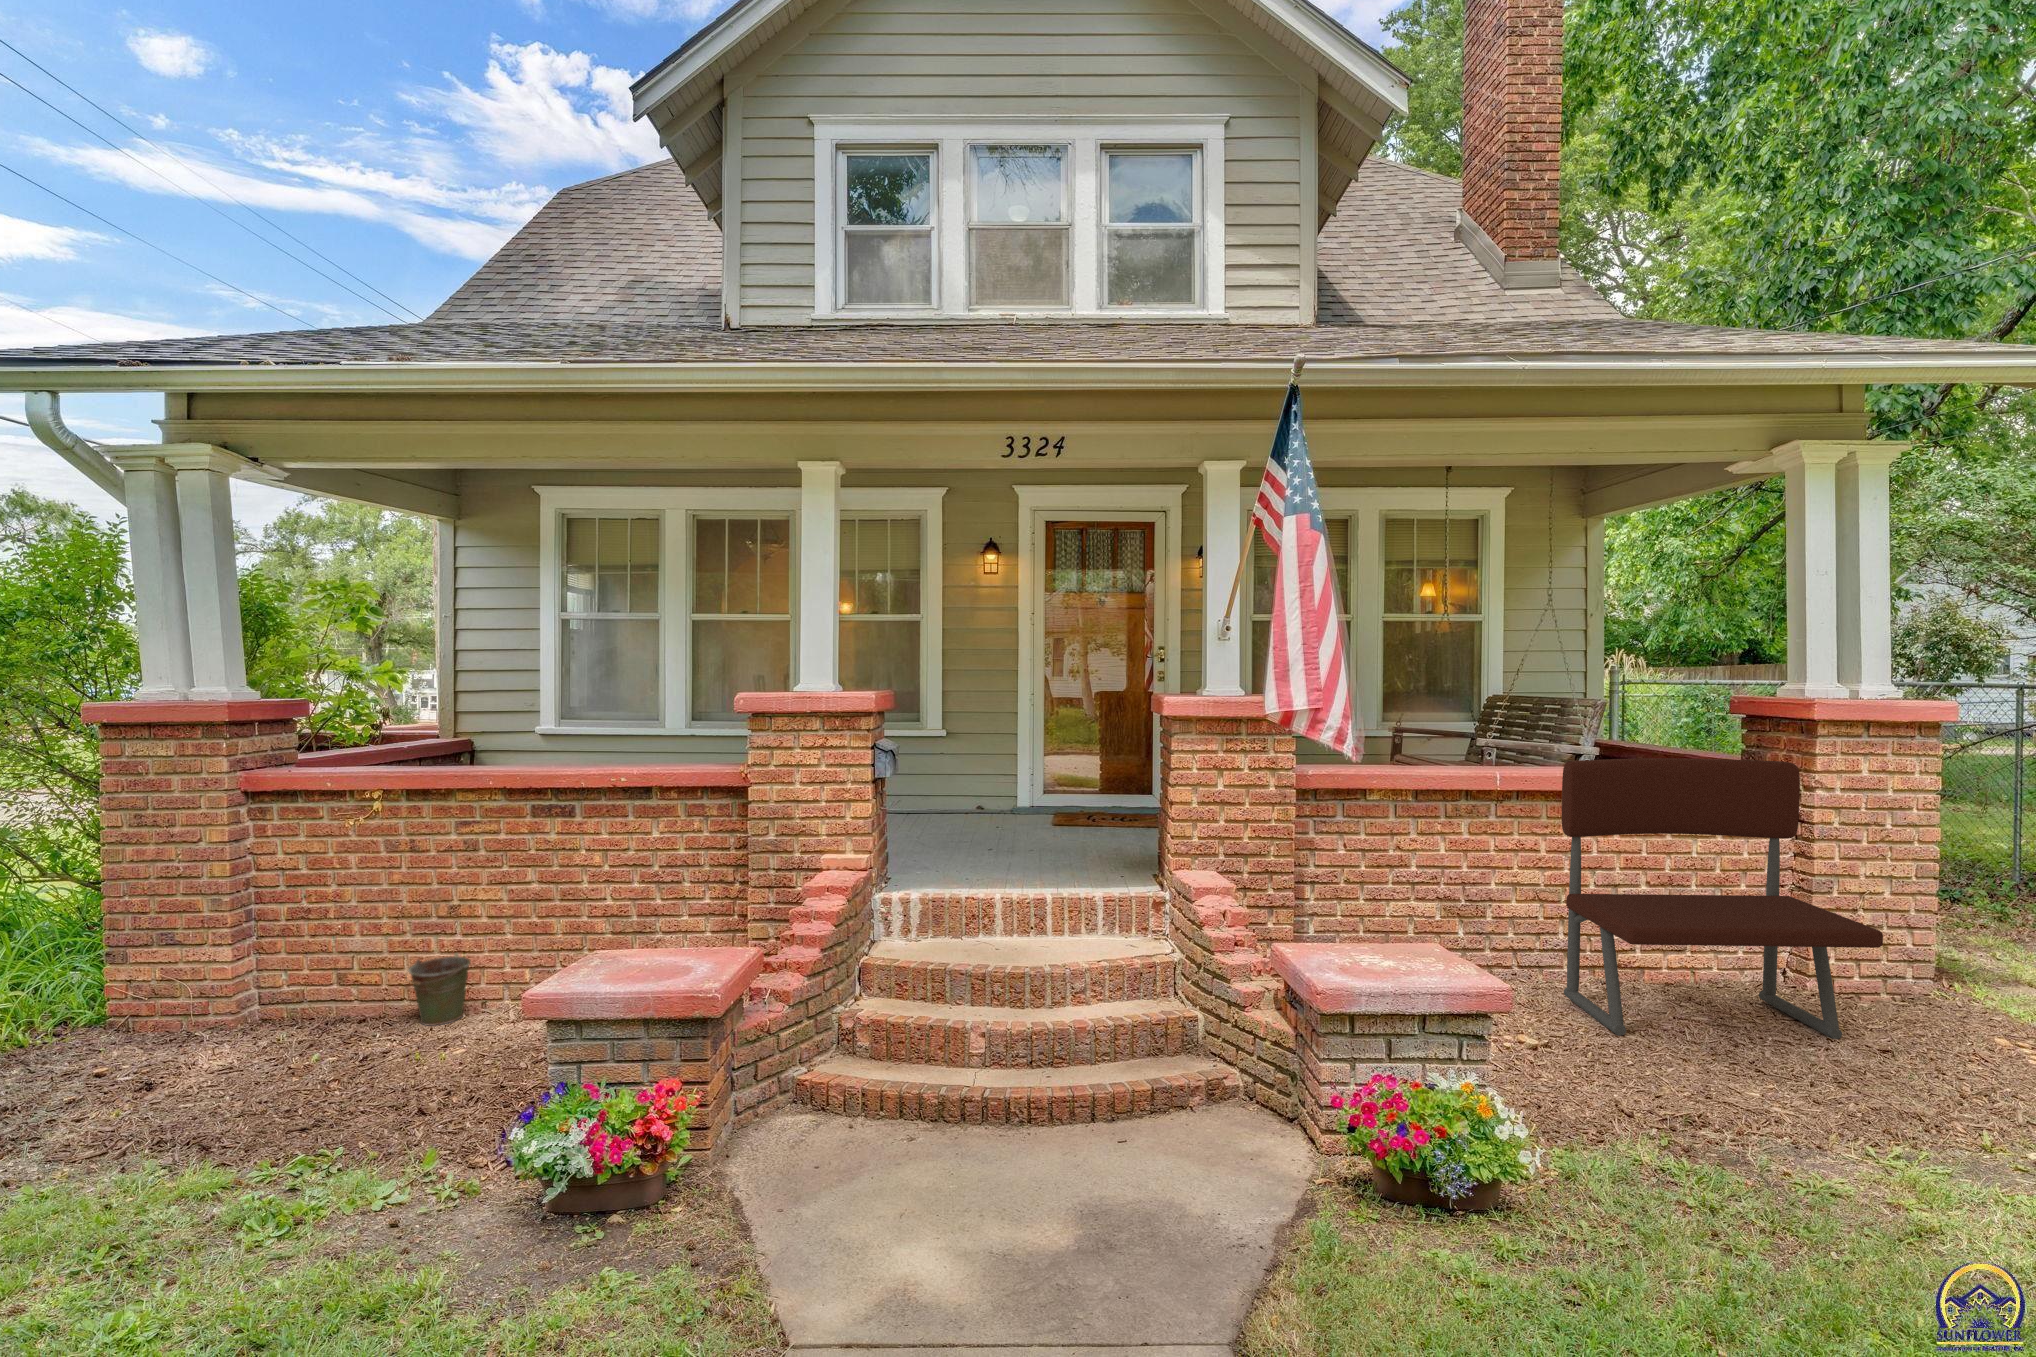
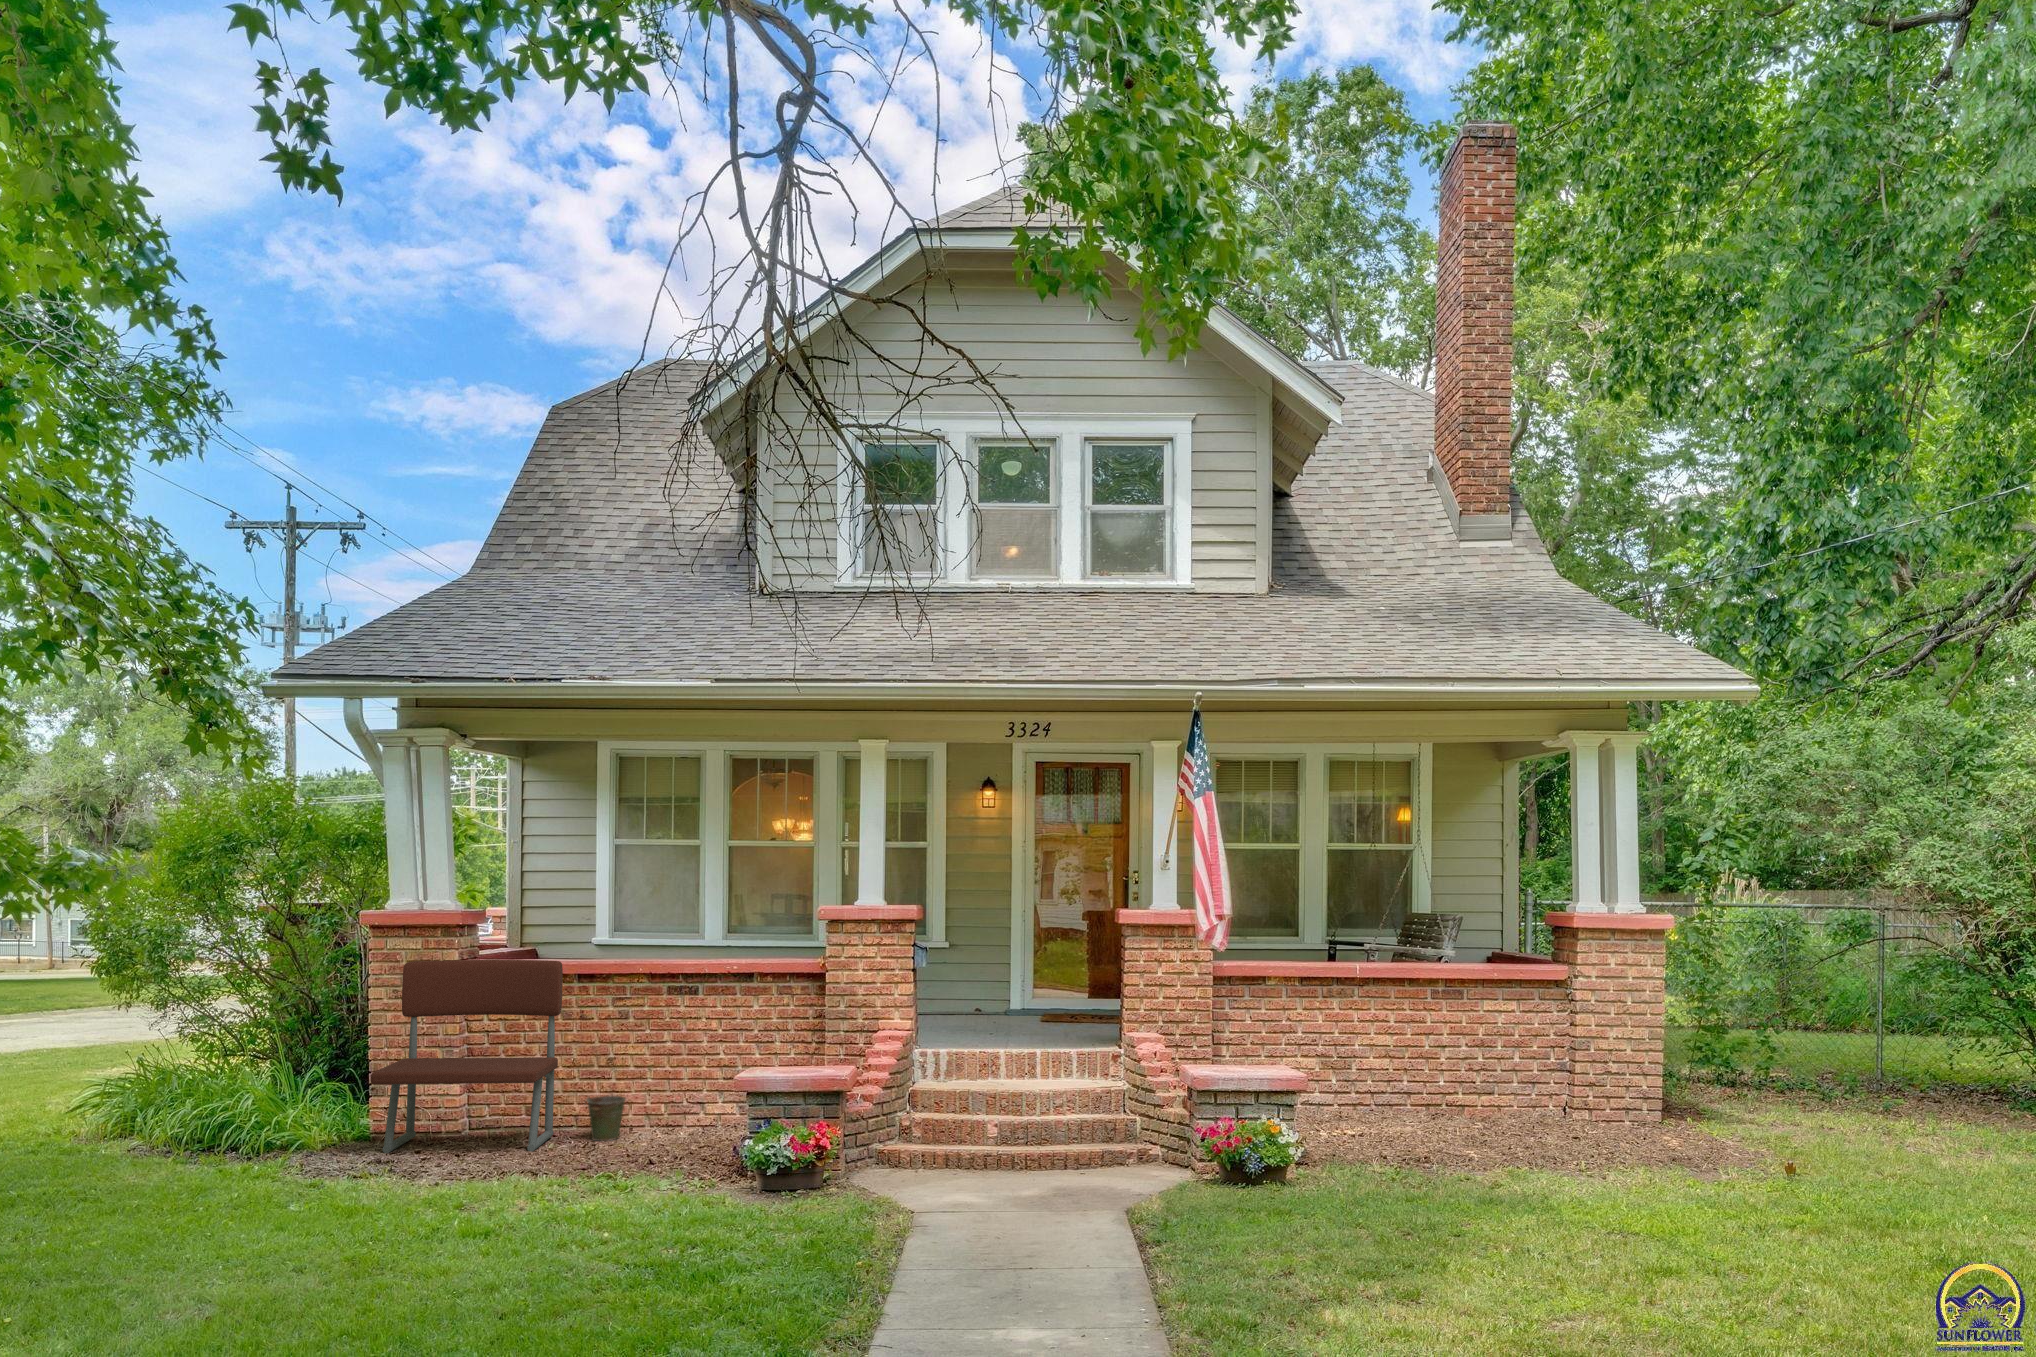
bench: present [1562,758,1883,1039] -> present [371,960,563,1153]

